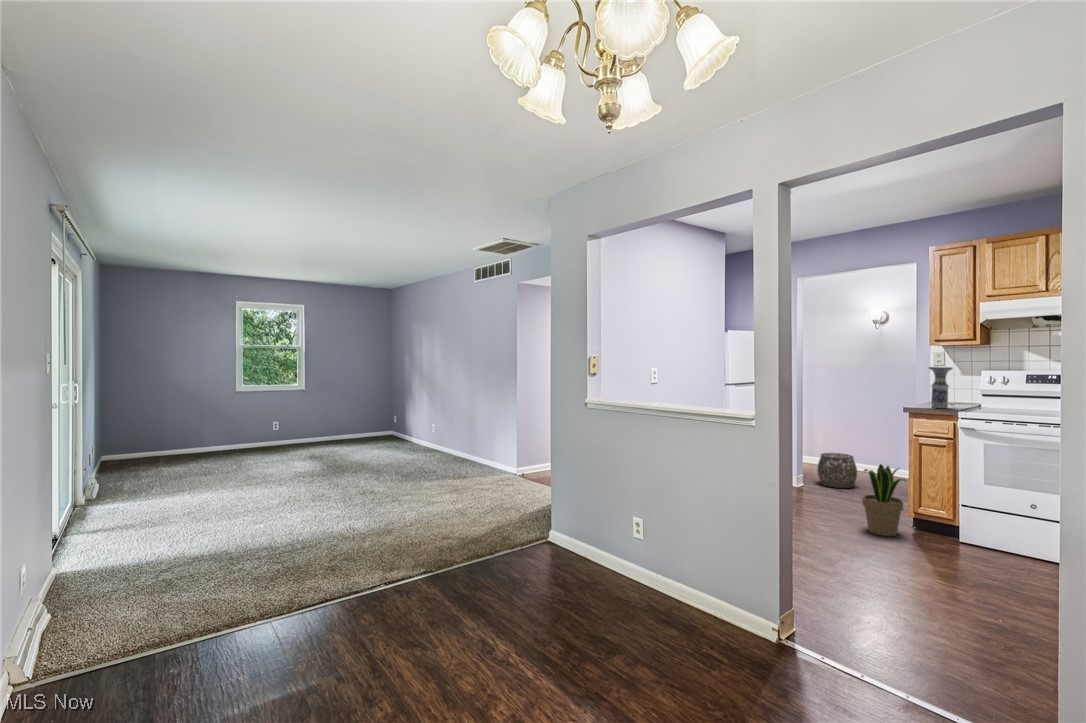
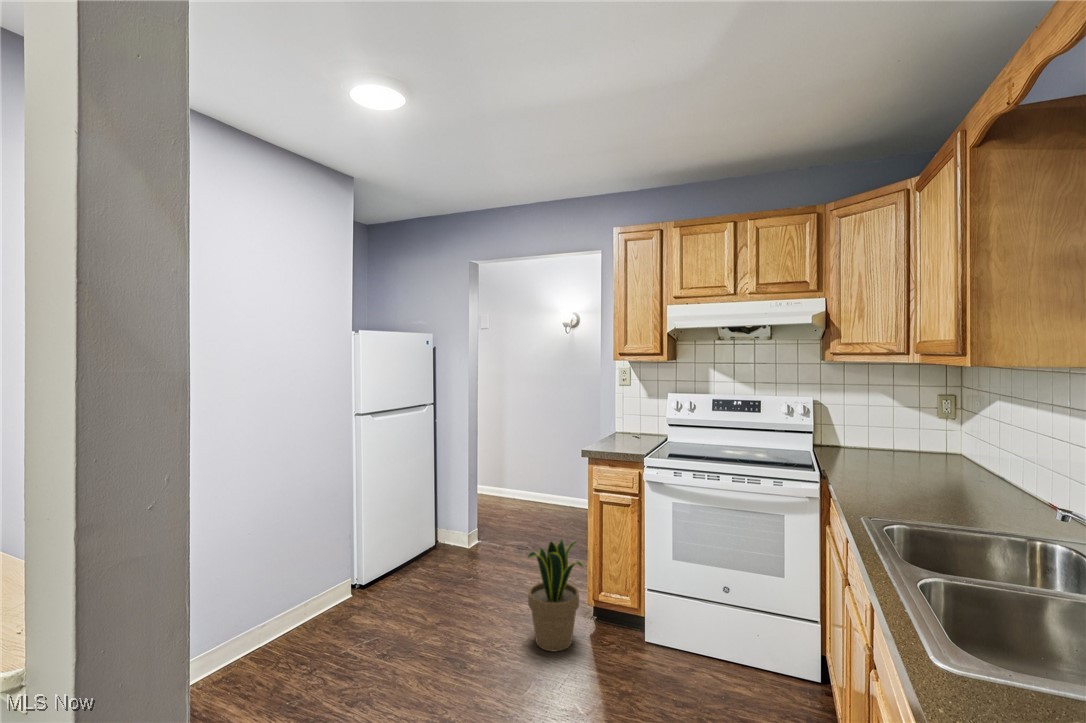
vase: present [929,367,953,408] -> none [612,391,638,449]
woven basket: present [817,453,857,488] -> none [496,493,542,543]

